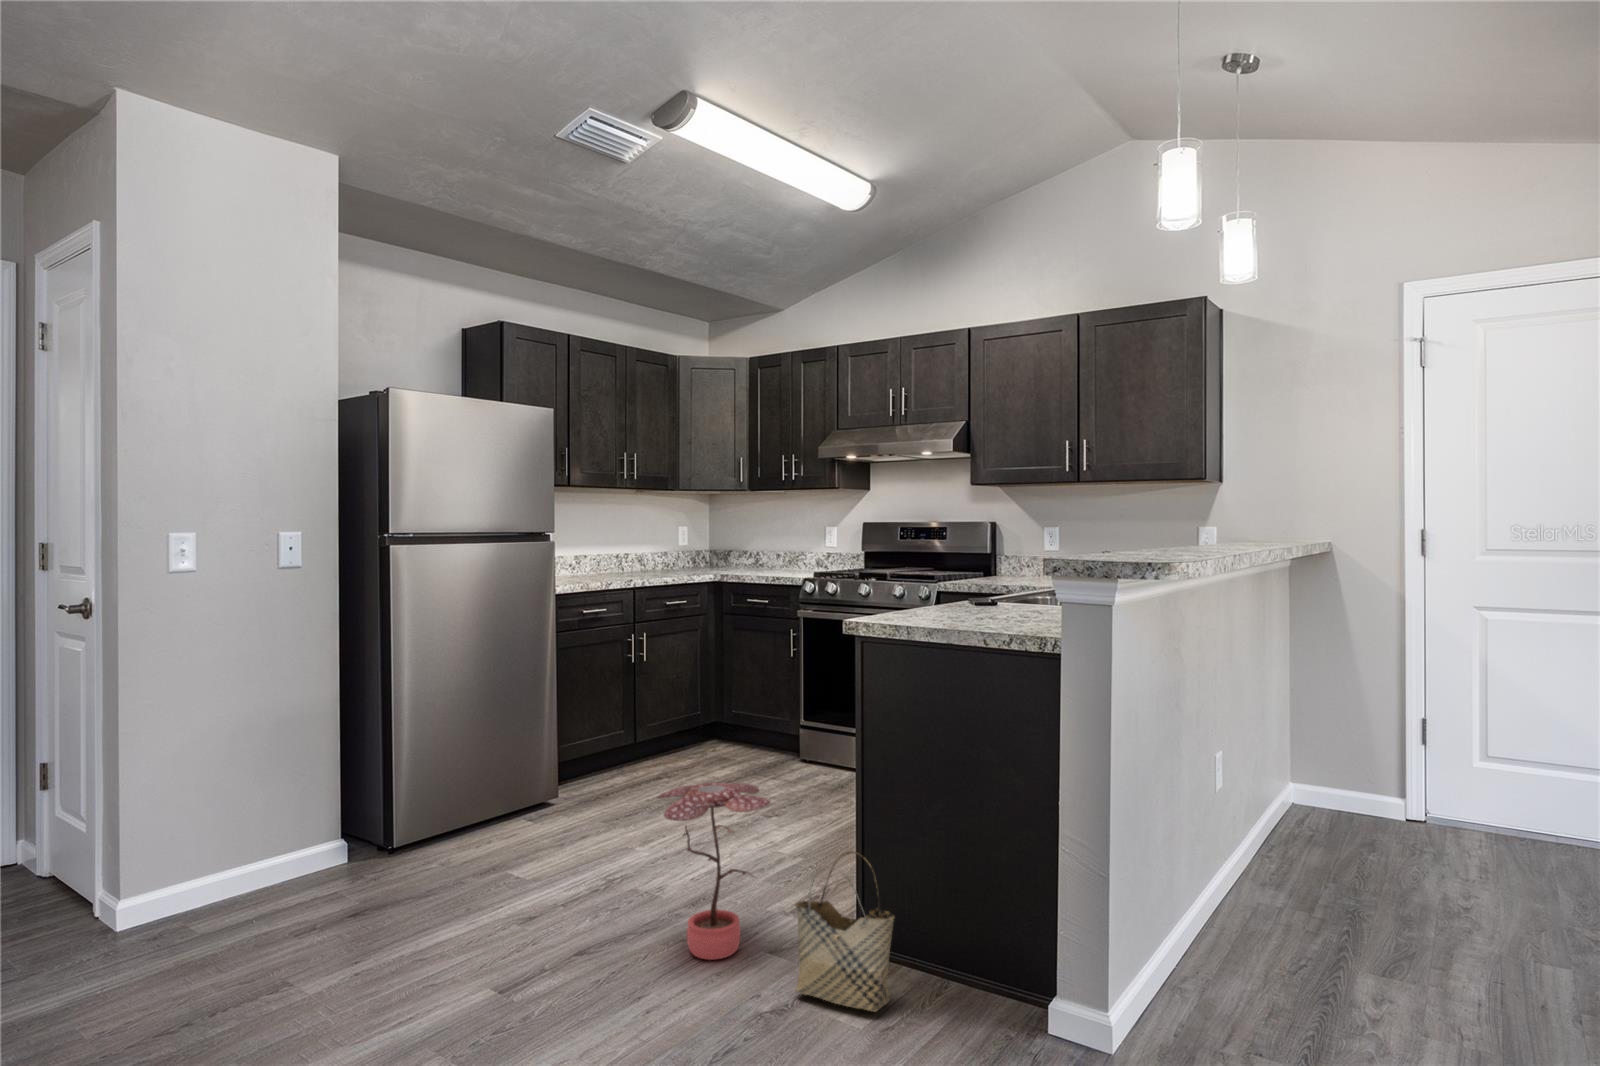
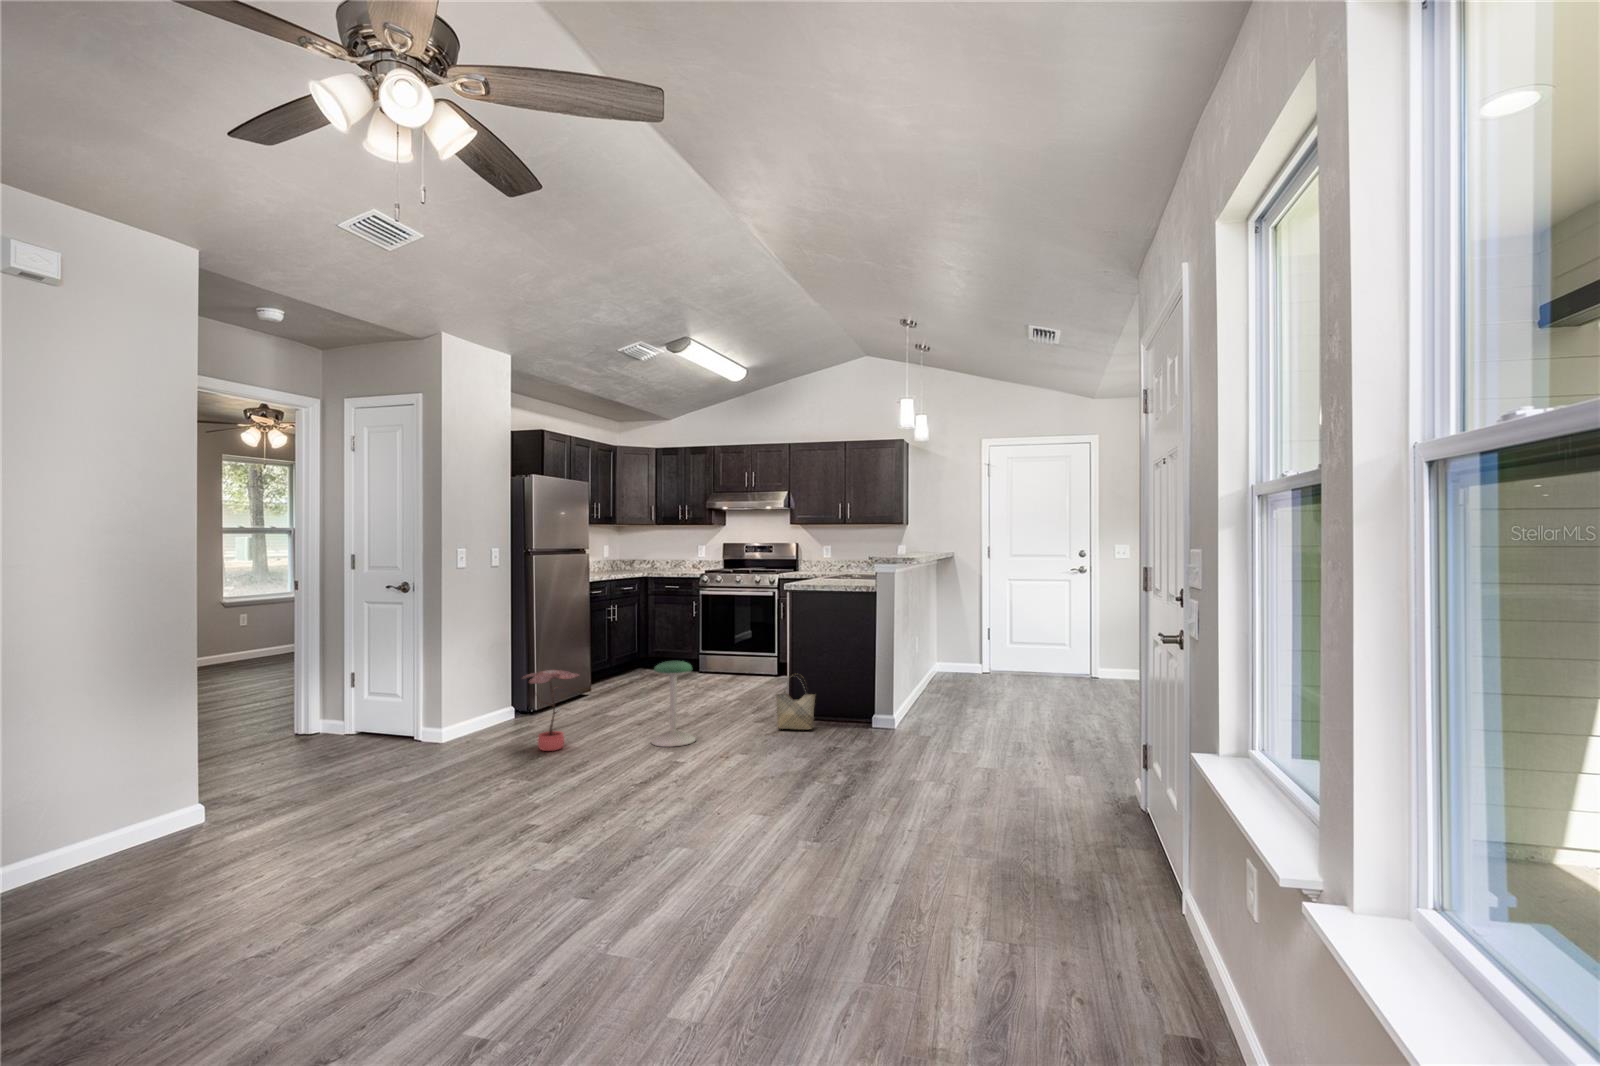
potted plant: present [658,783,770,960] -> present [522,670,579,751]
stool: none [468,804,583,1031] -> present [651,661,696,747]

